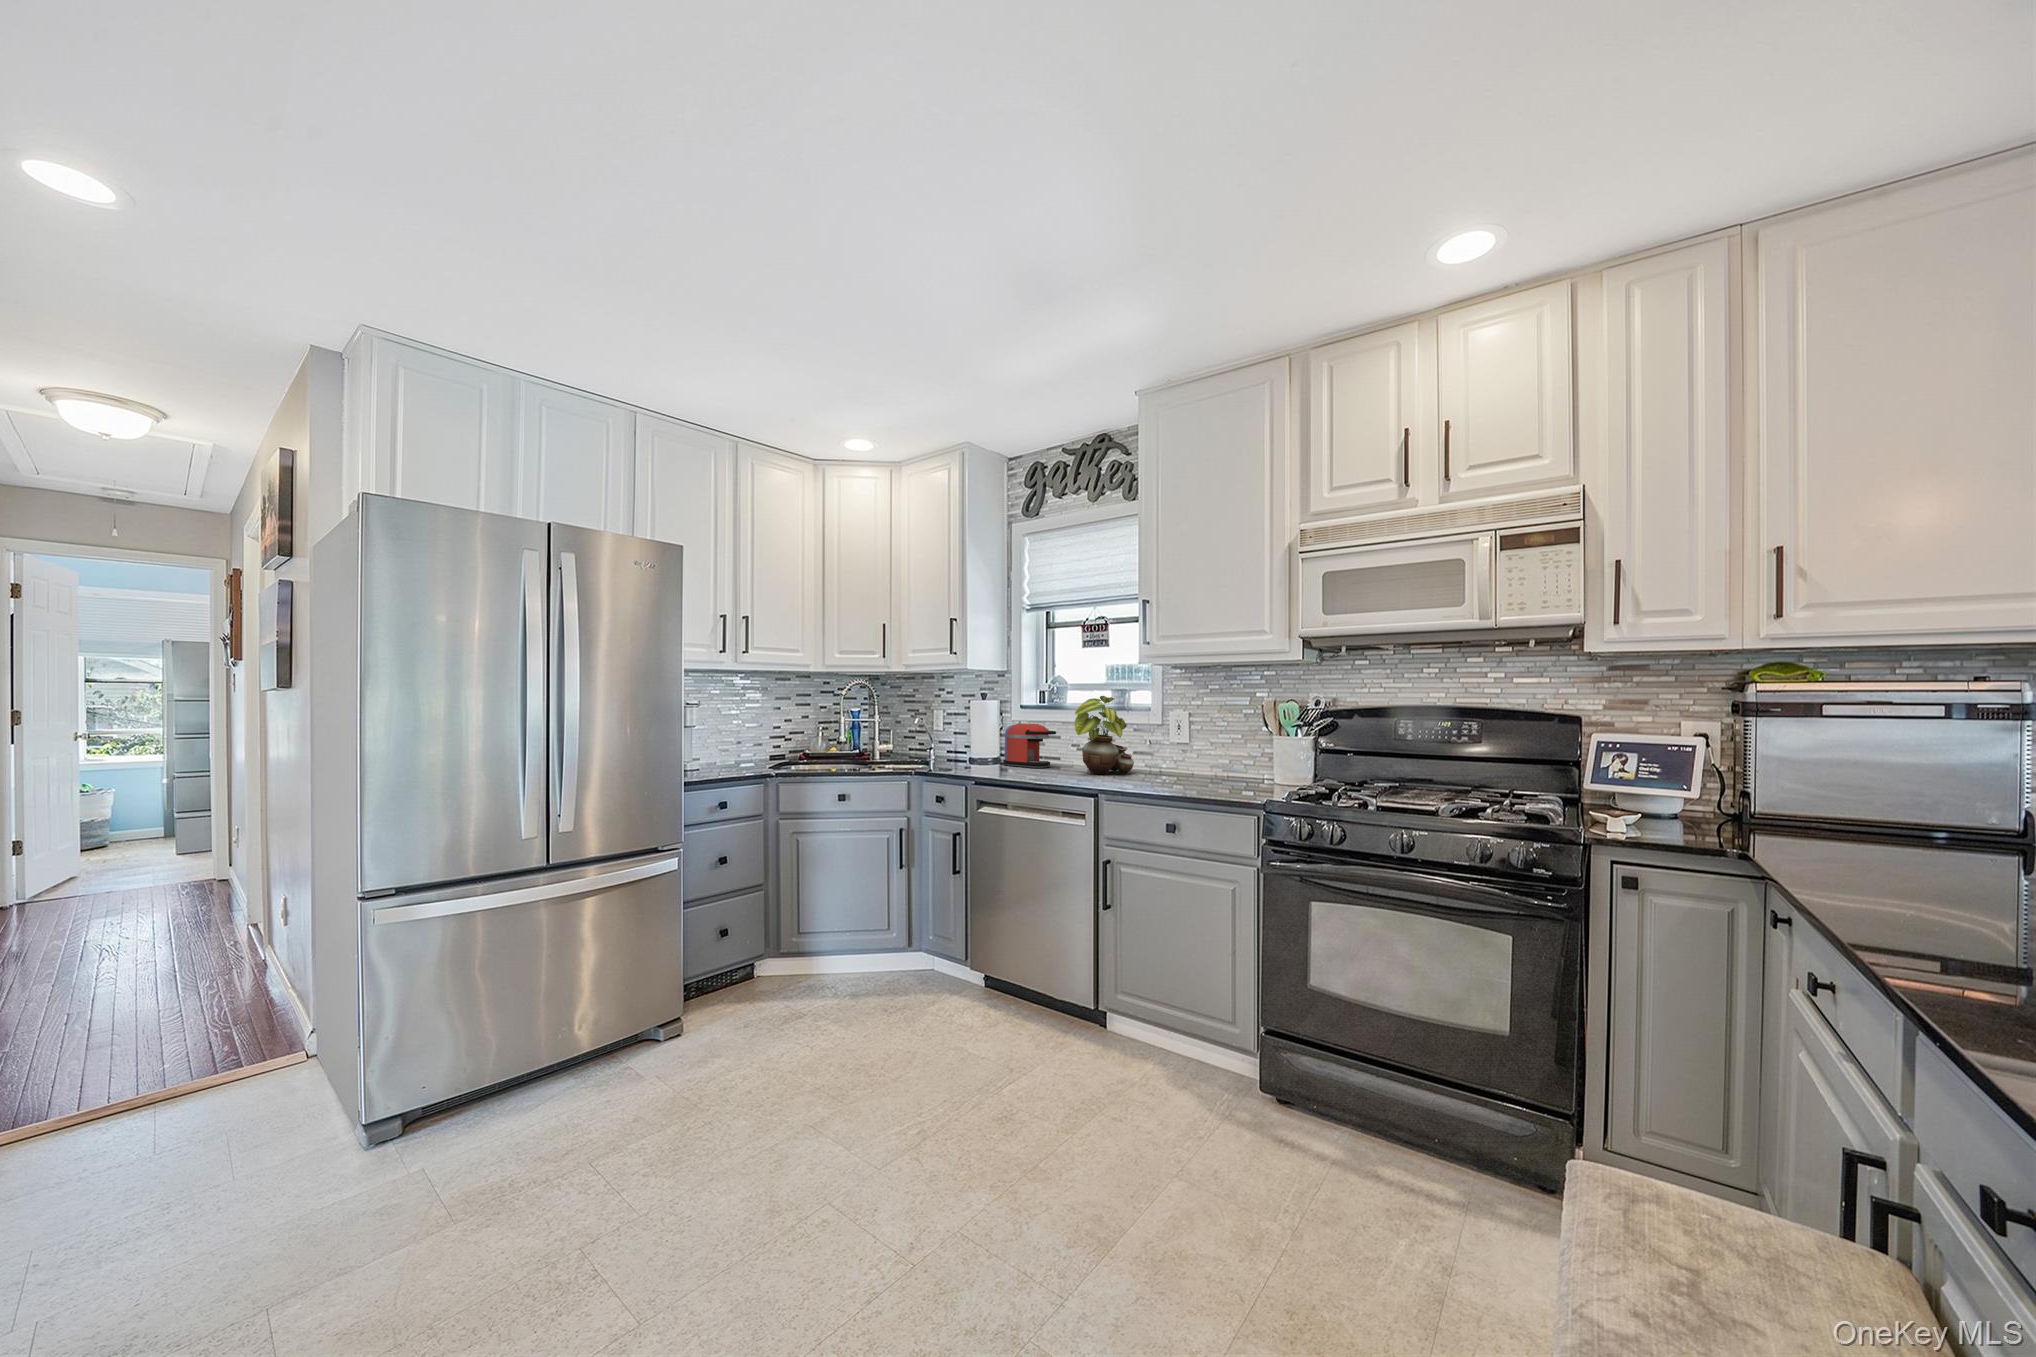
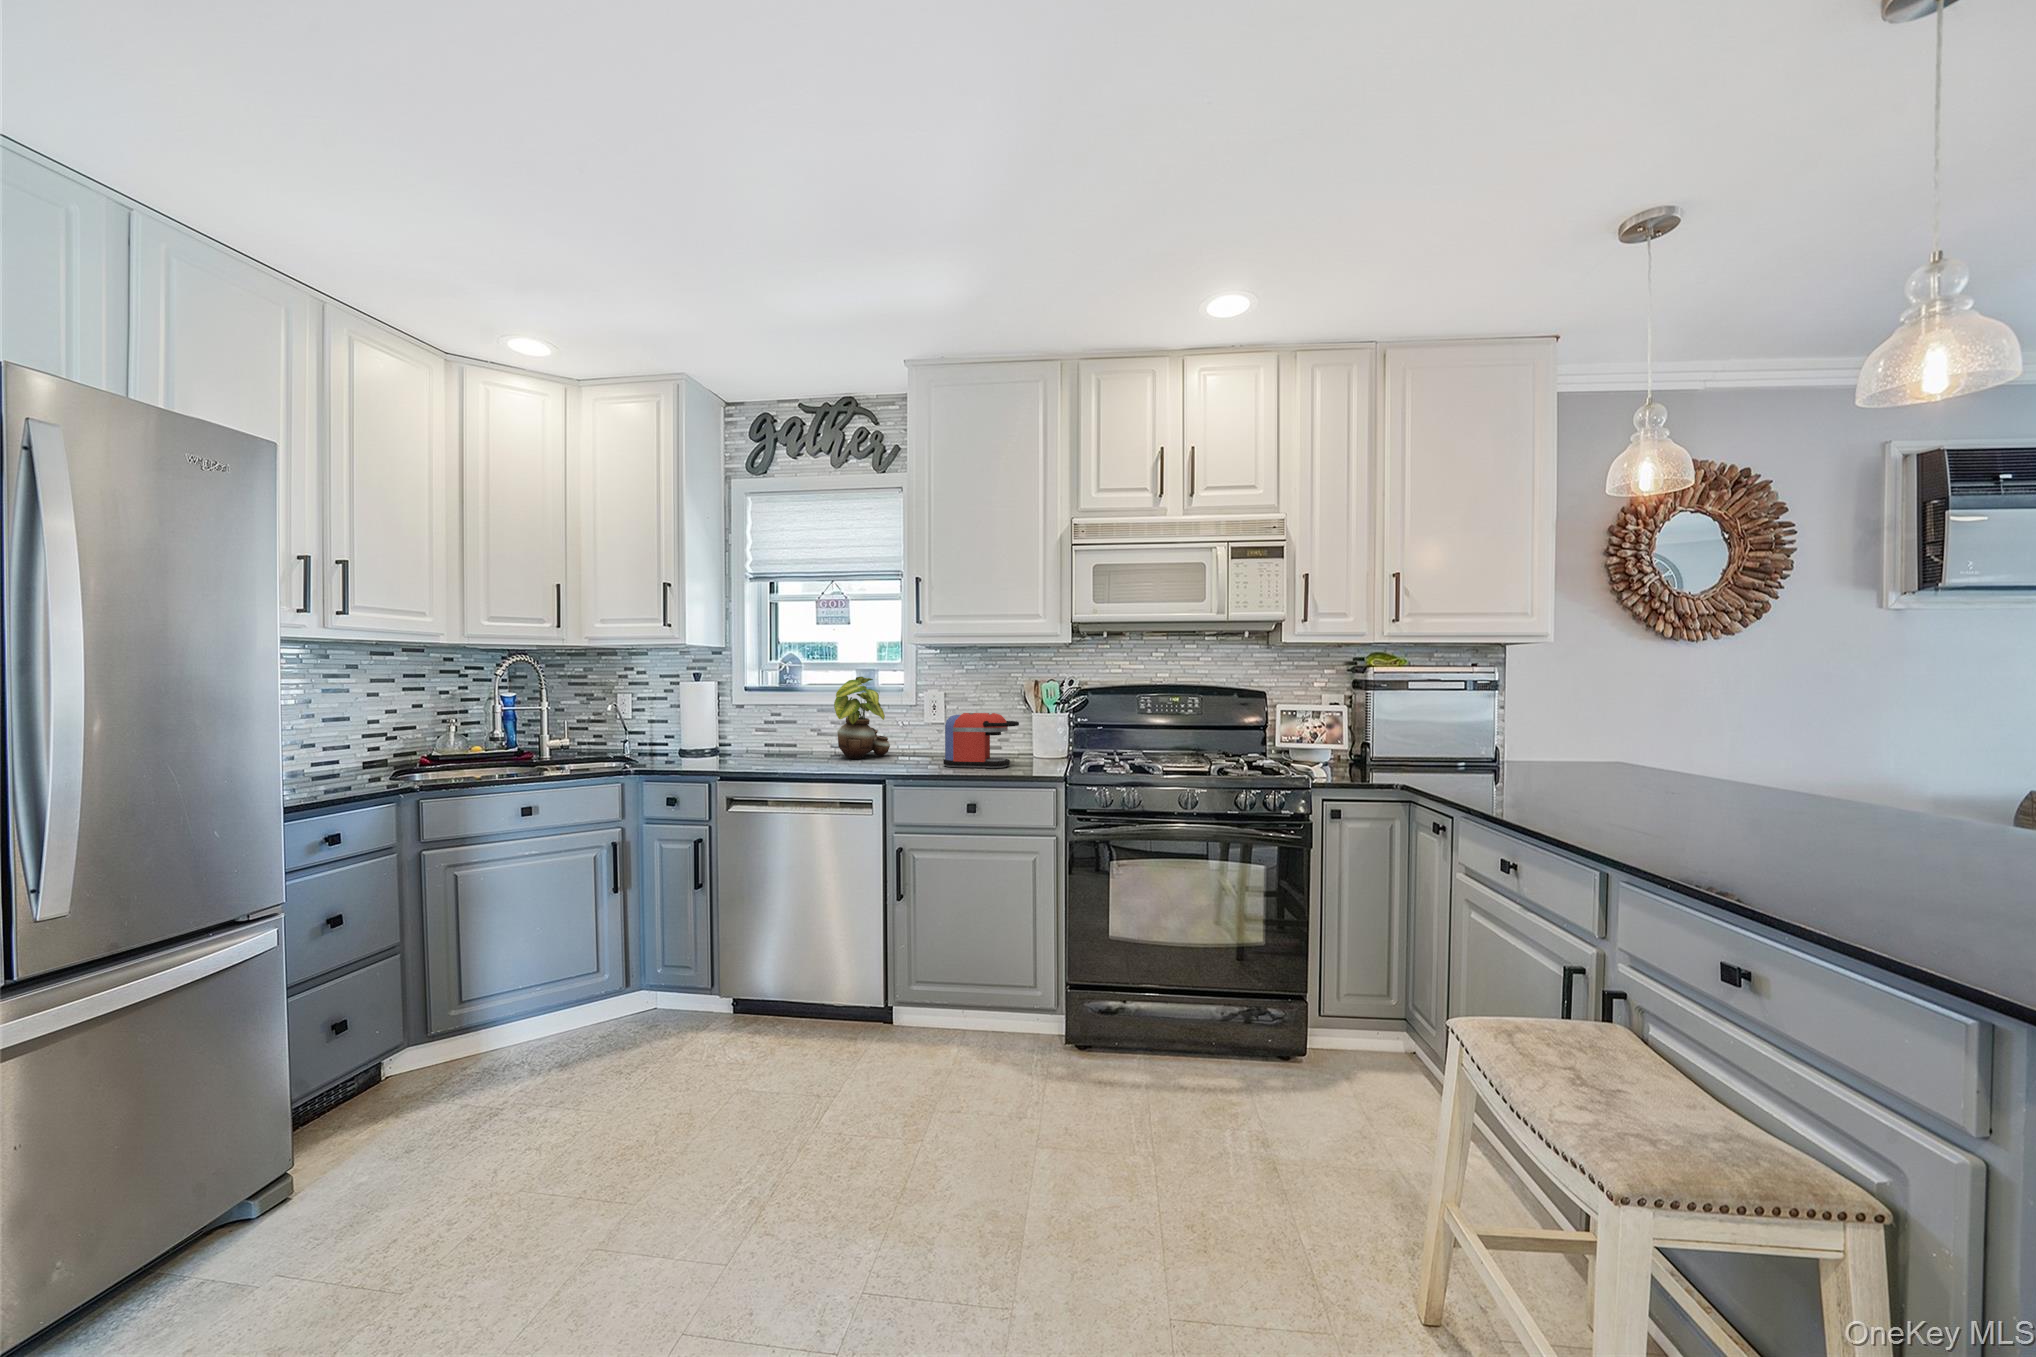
coffee maker: present [1003,723,1056,768] -> present [943,713,1019,768]

